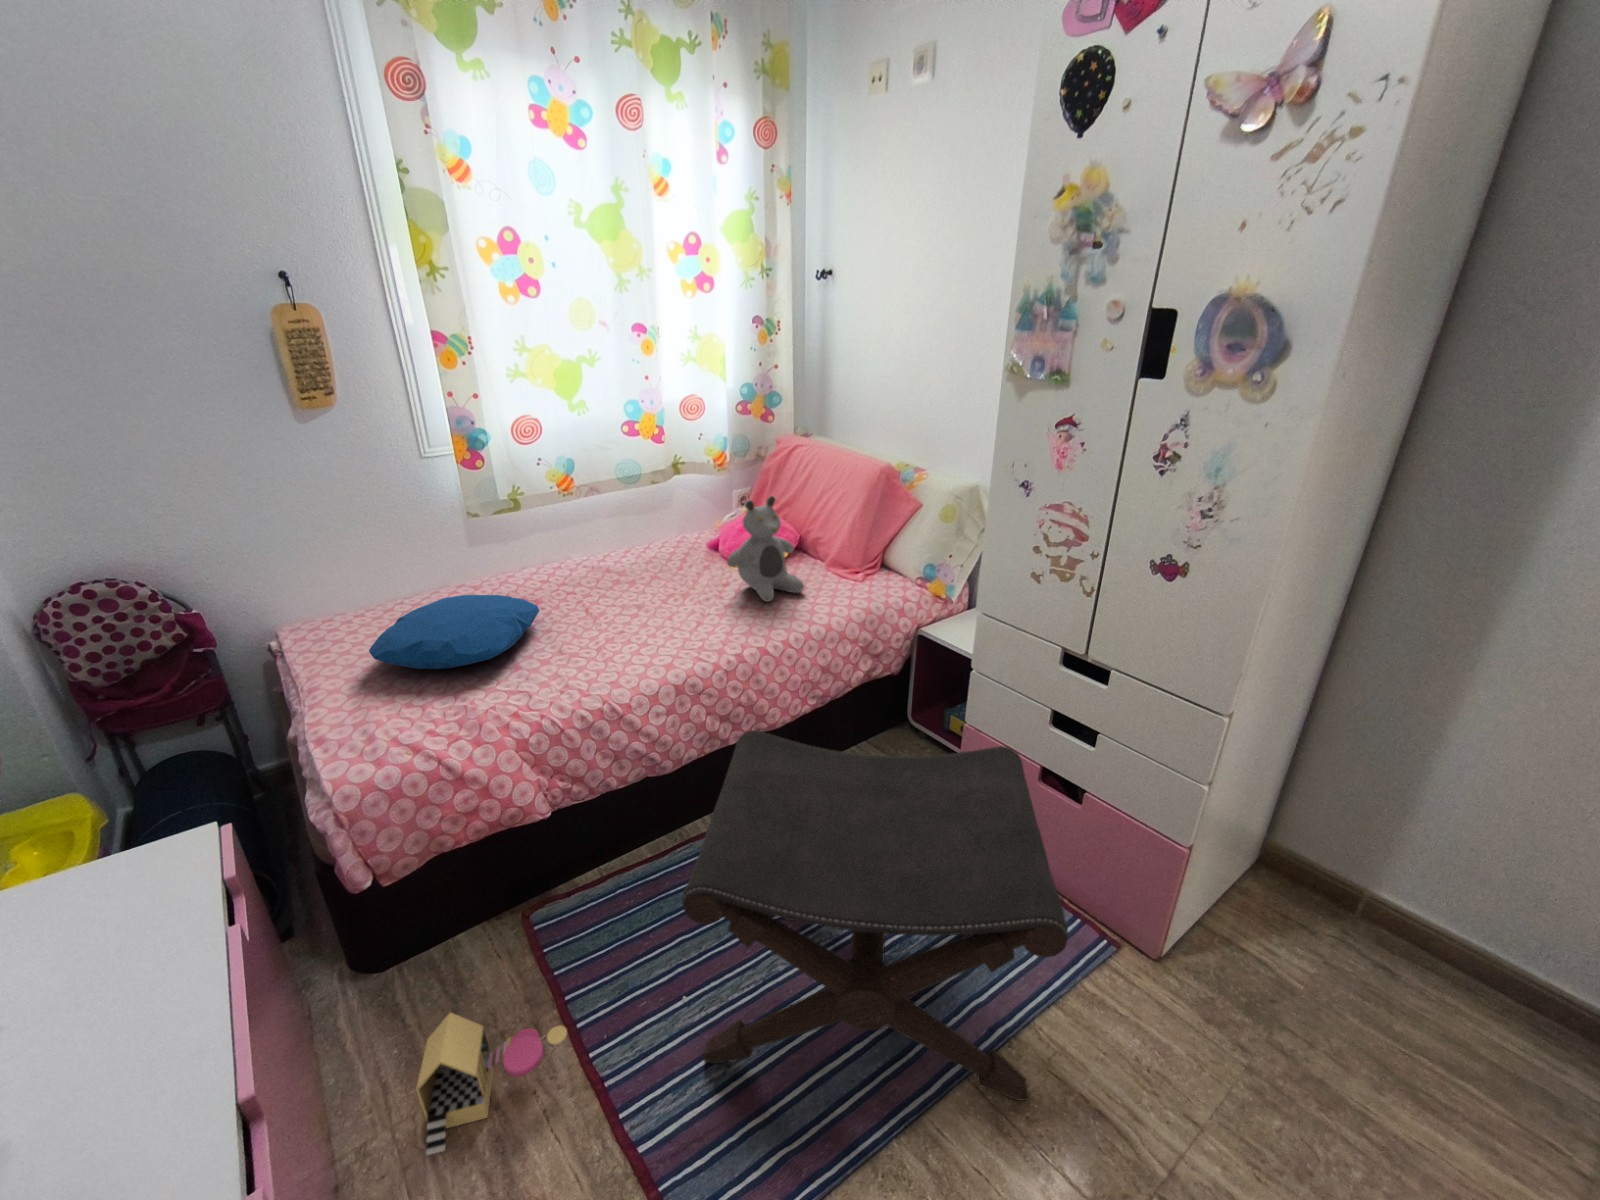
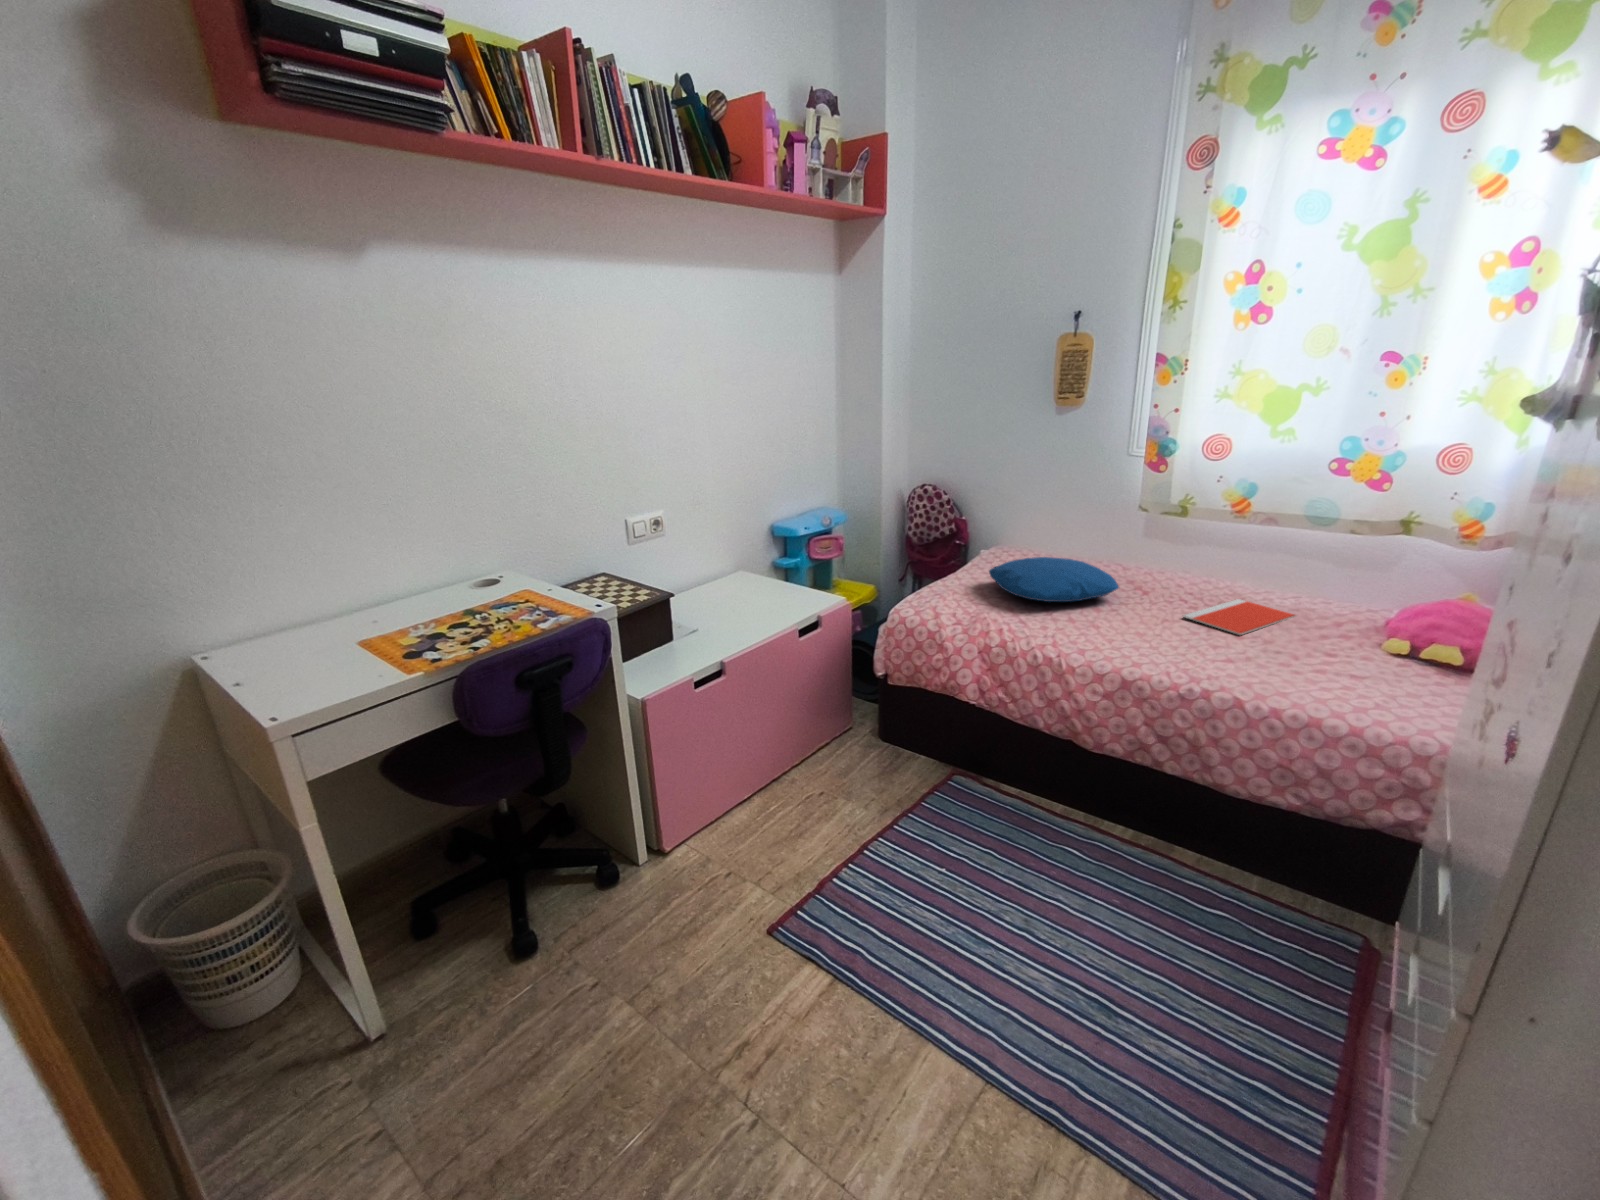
teddy bear: present [728,496,804,602] -> none [1310,556,1431,689]
notebook: none [611,567,674,607] -> present [1183,599,1296,635]
footstool: present [682,730,1069,1100] -> none [899,721,1292,1143]
toy house: present [416,1013,567,1155] -> none [800,746,875,812]

